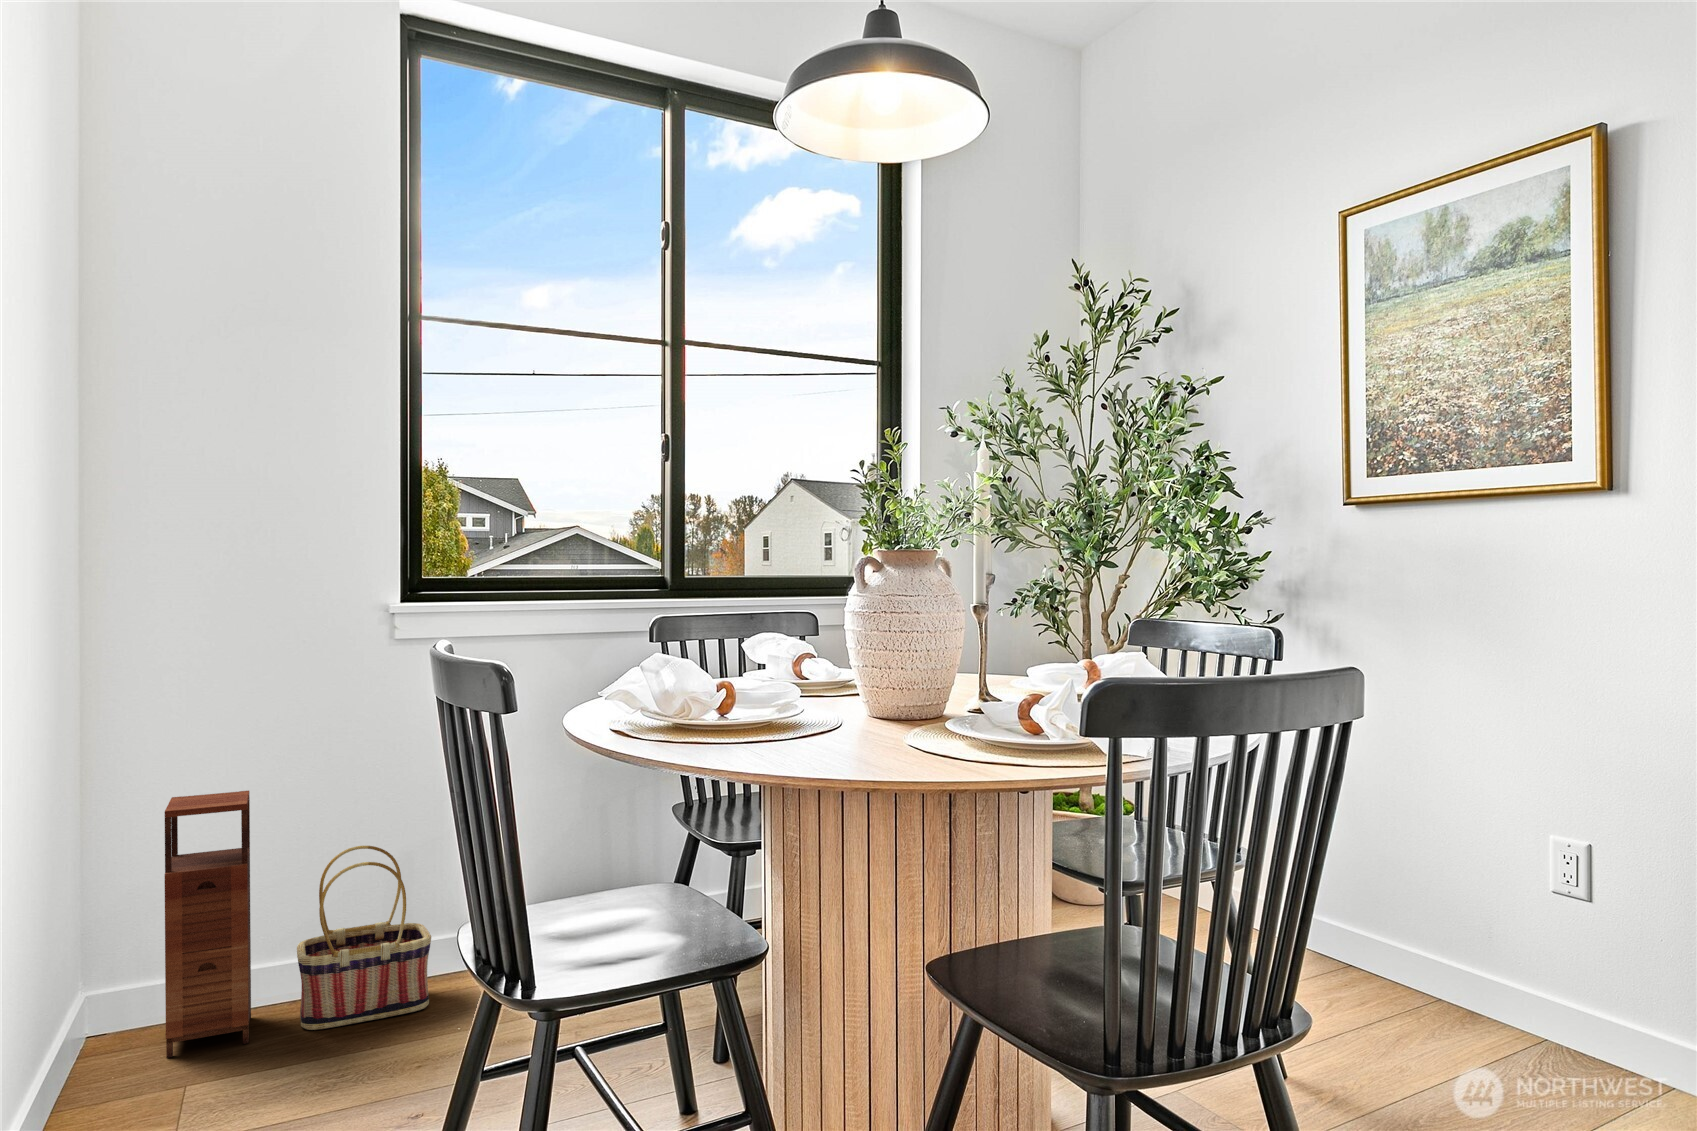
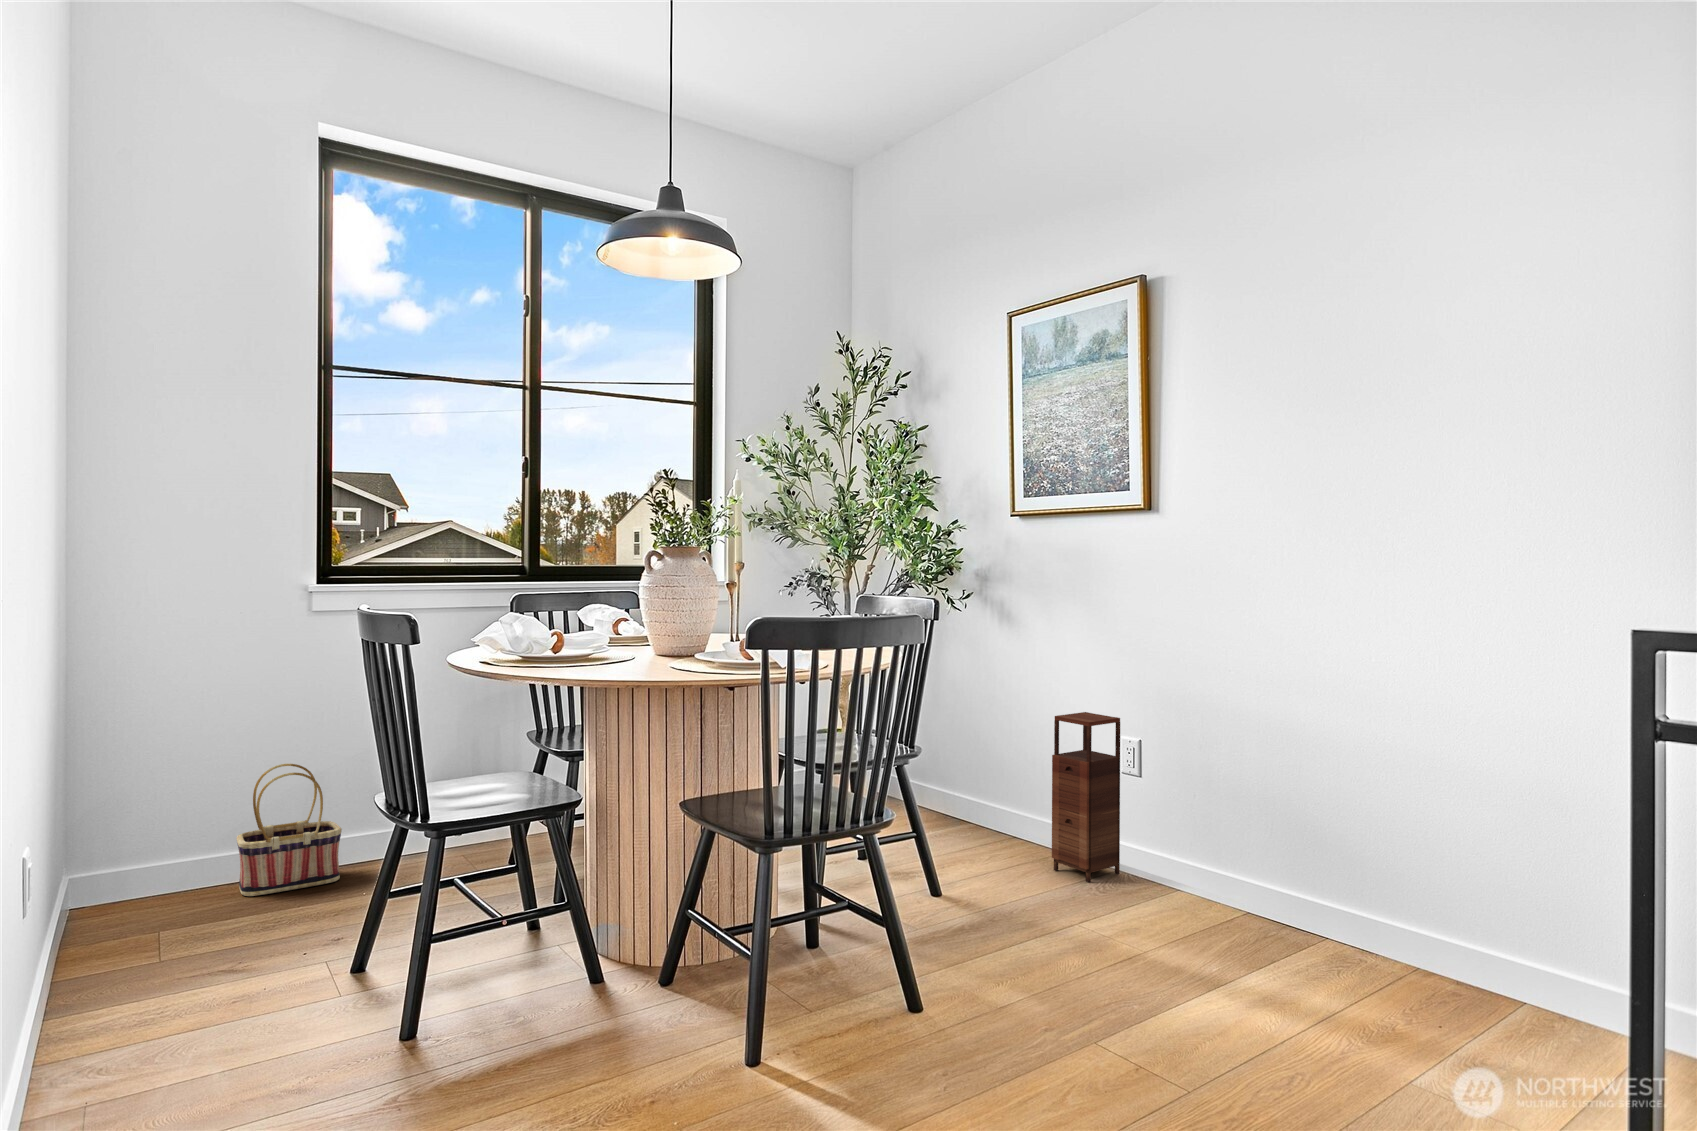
storage cabinet: present [165,791,251,1058] -> present [1052,712,1120,882]

